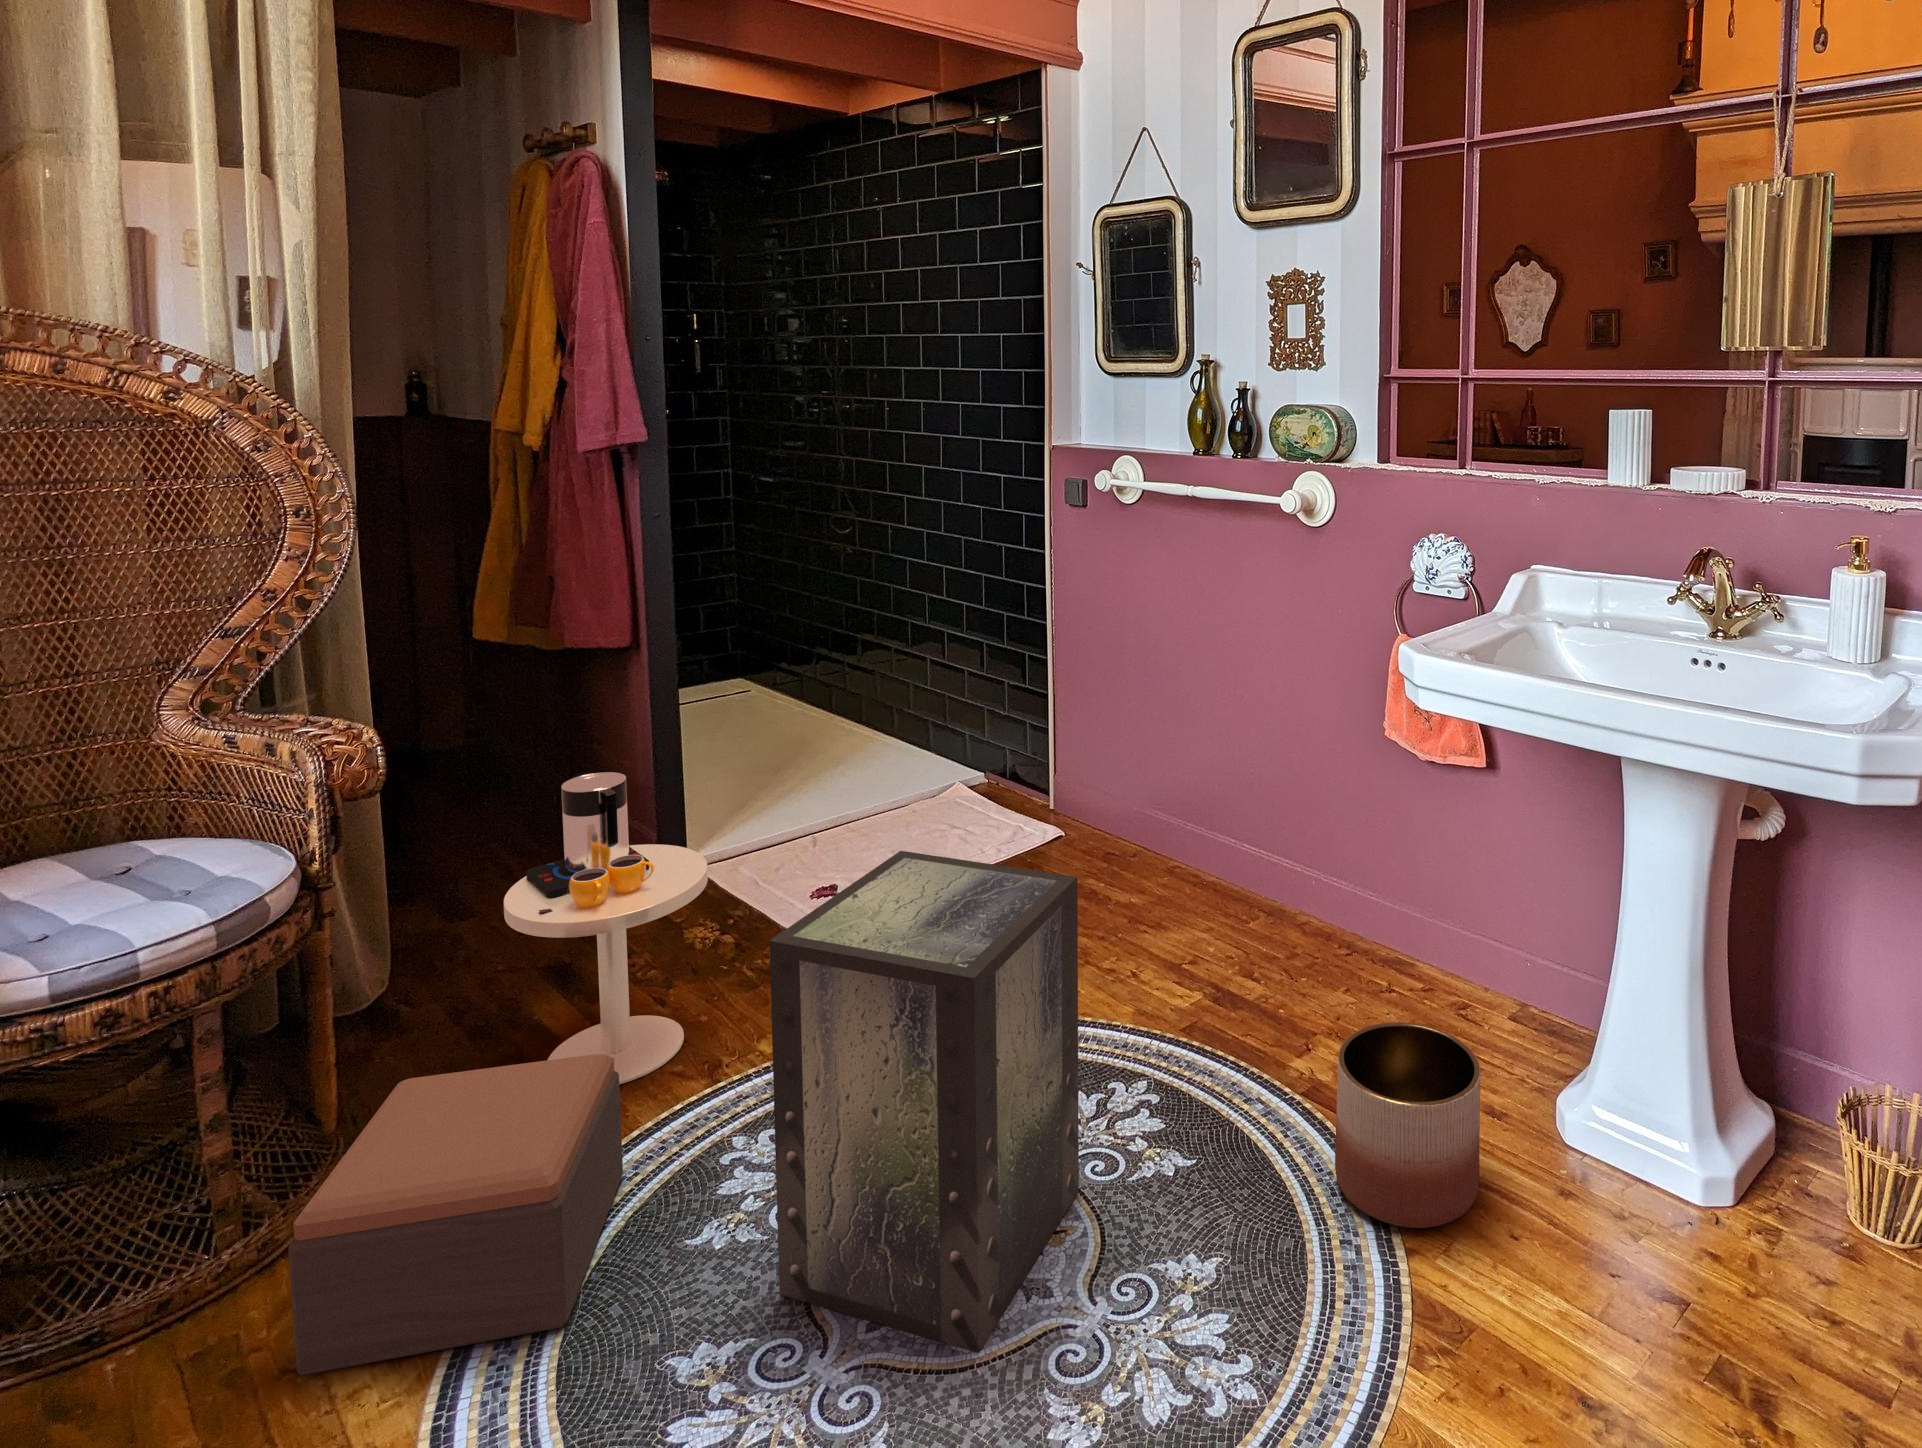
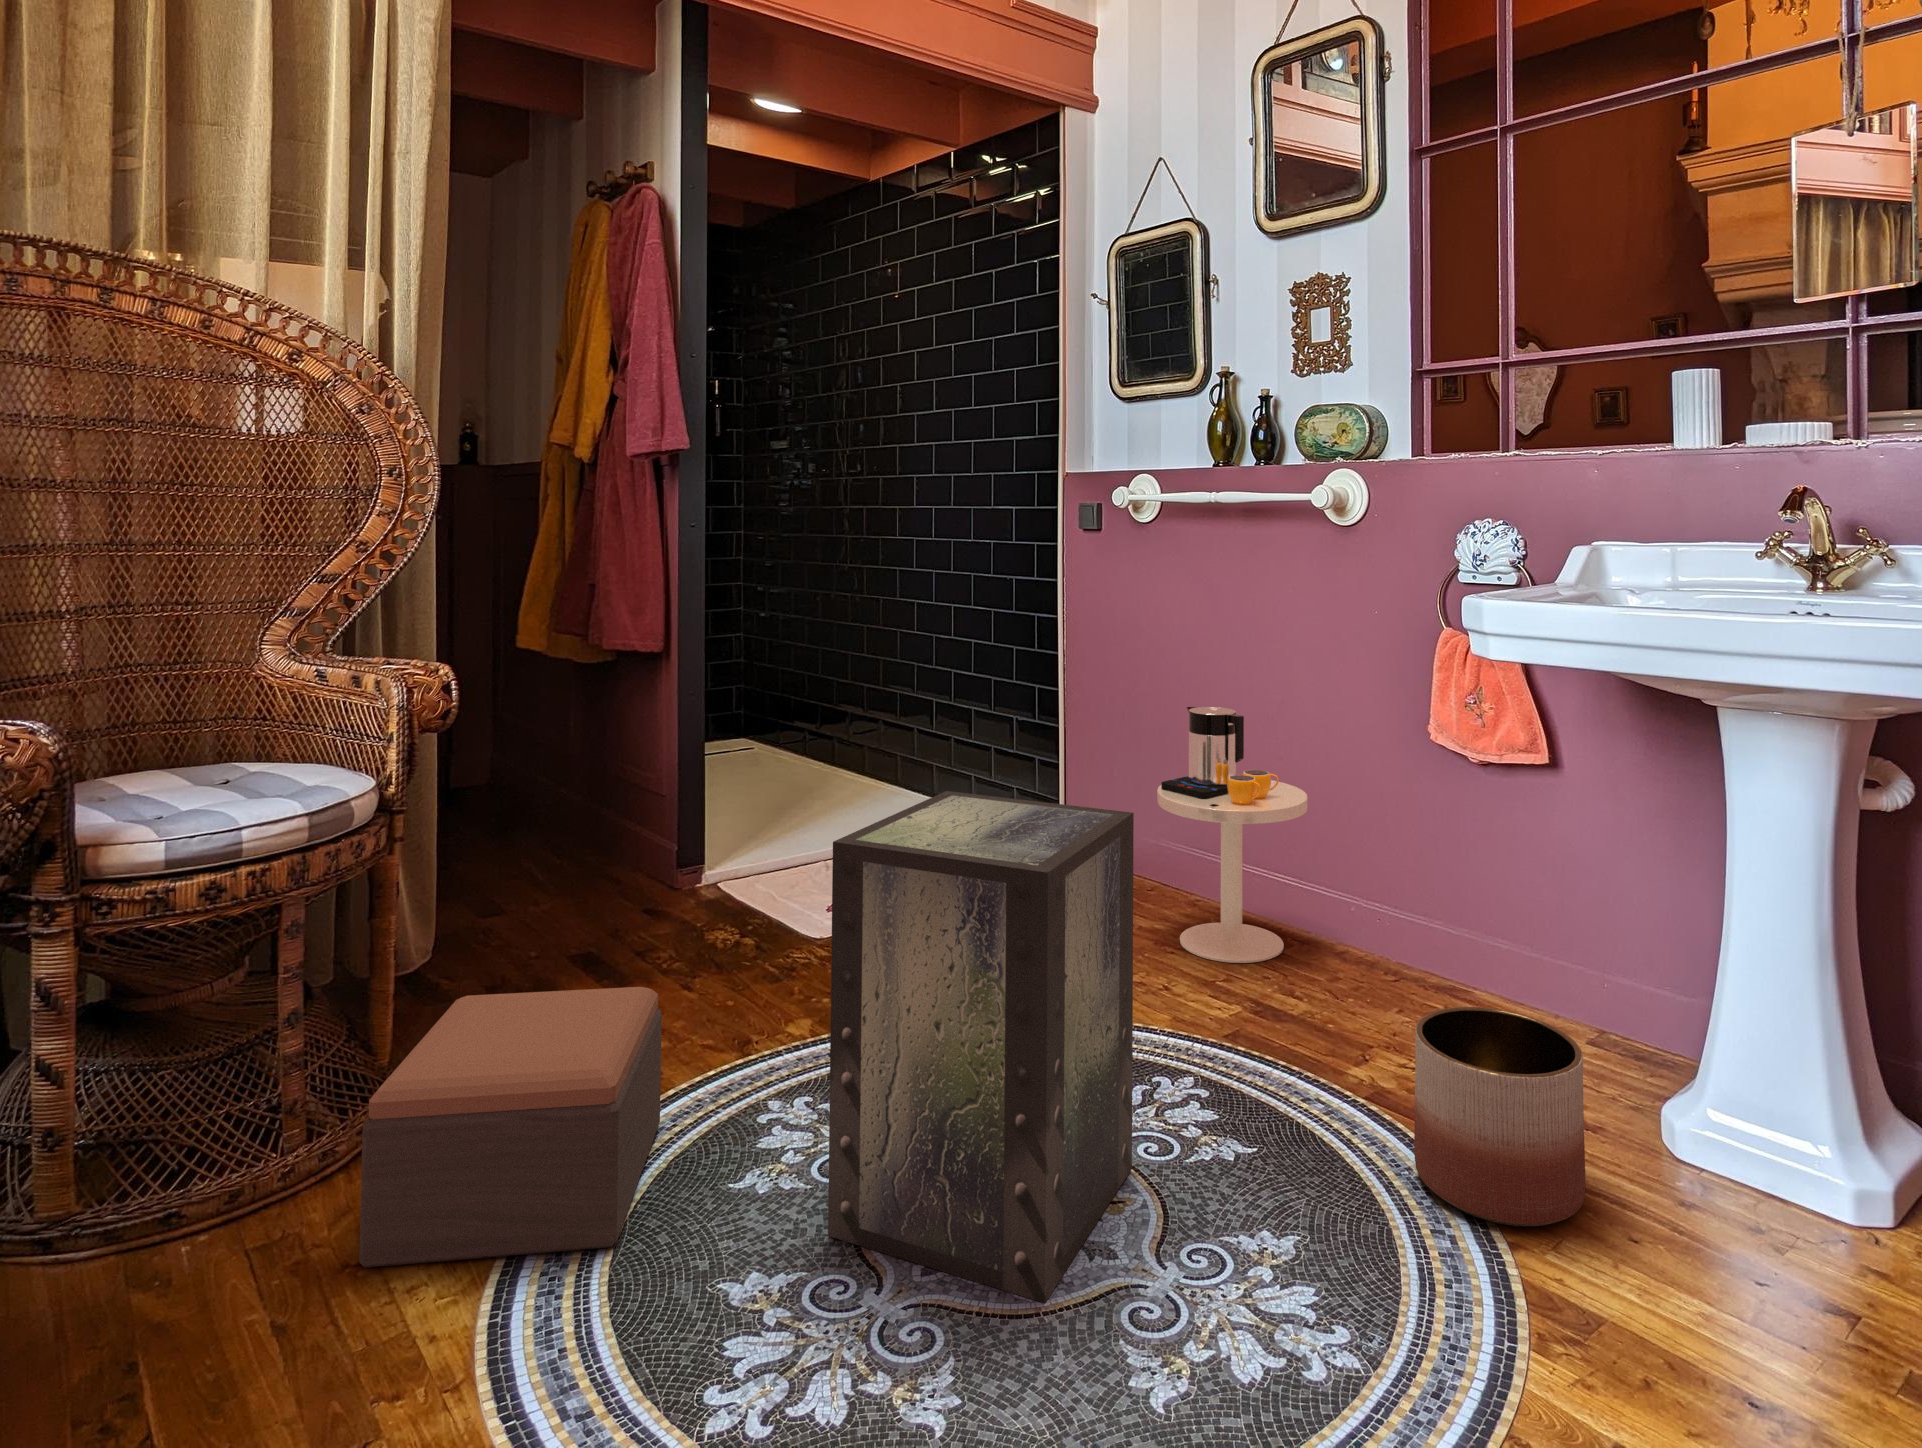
side table: present [504,772,708,1084] -> present [1157,707,1307,963]

